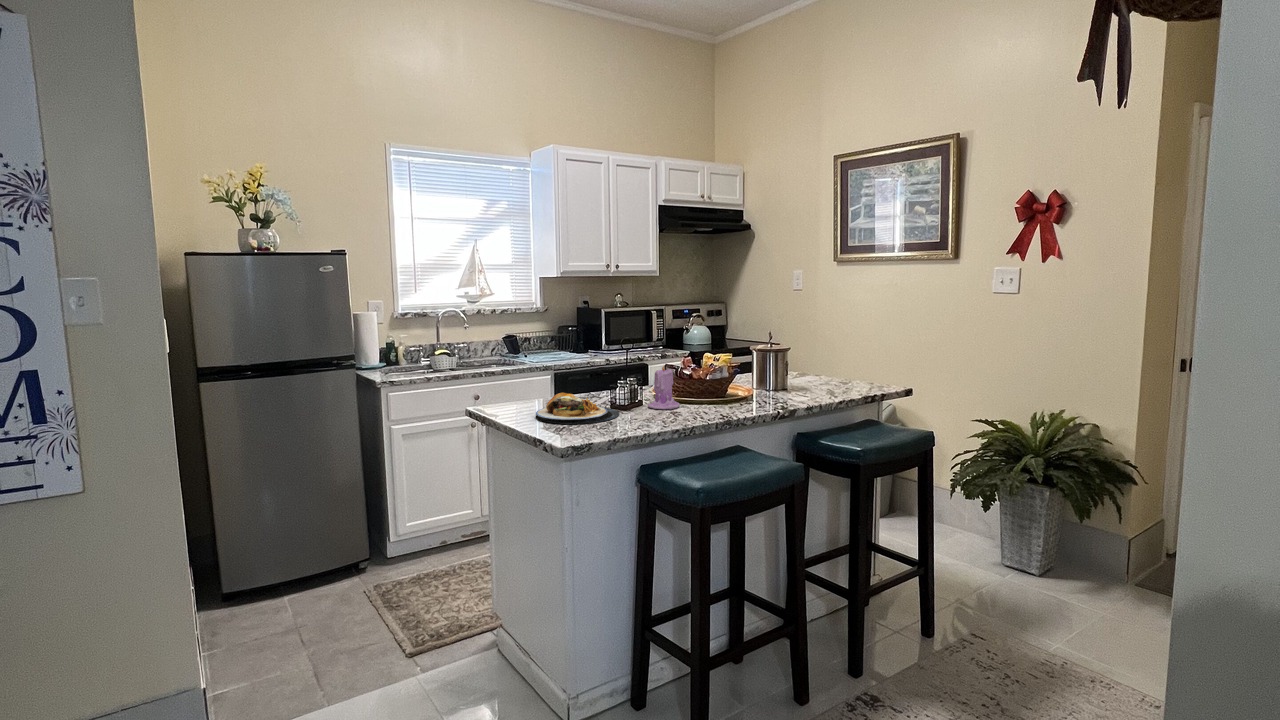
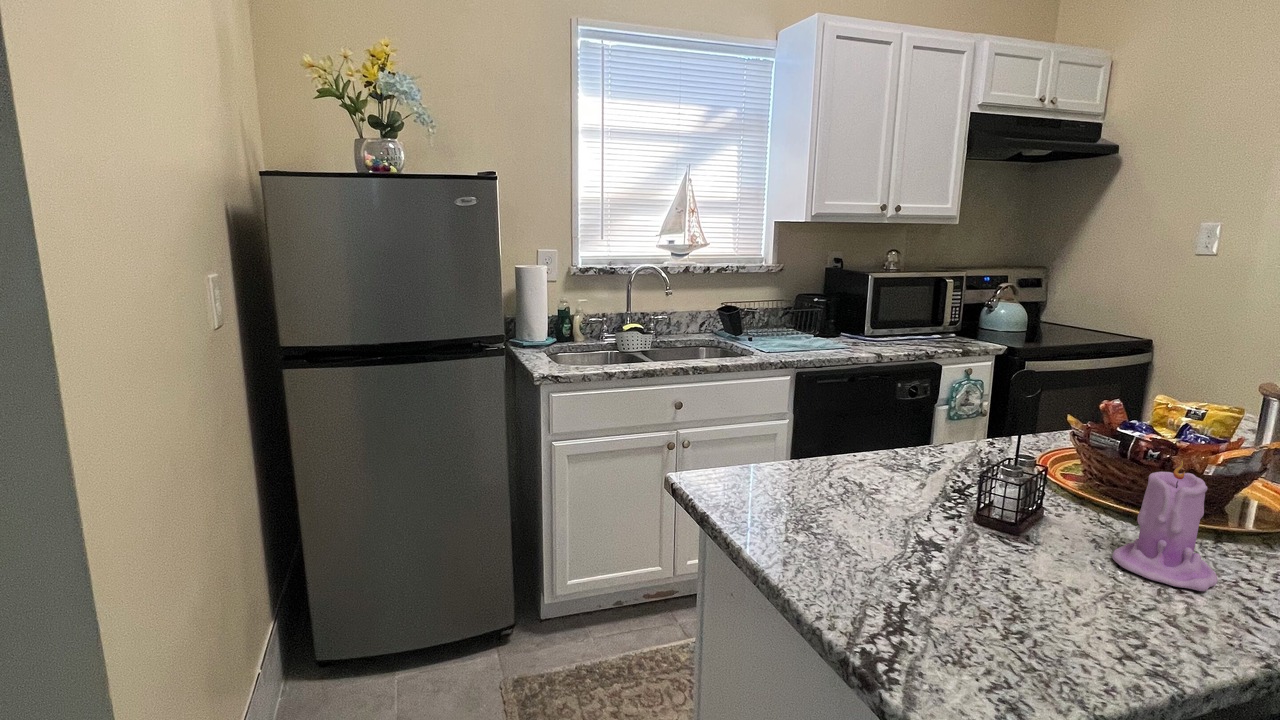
plate: present [536,393,619,424] -> none [828,521,1064,644]

